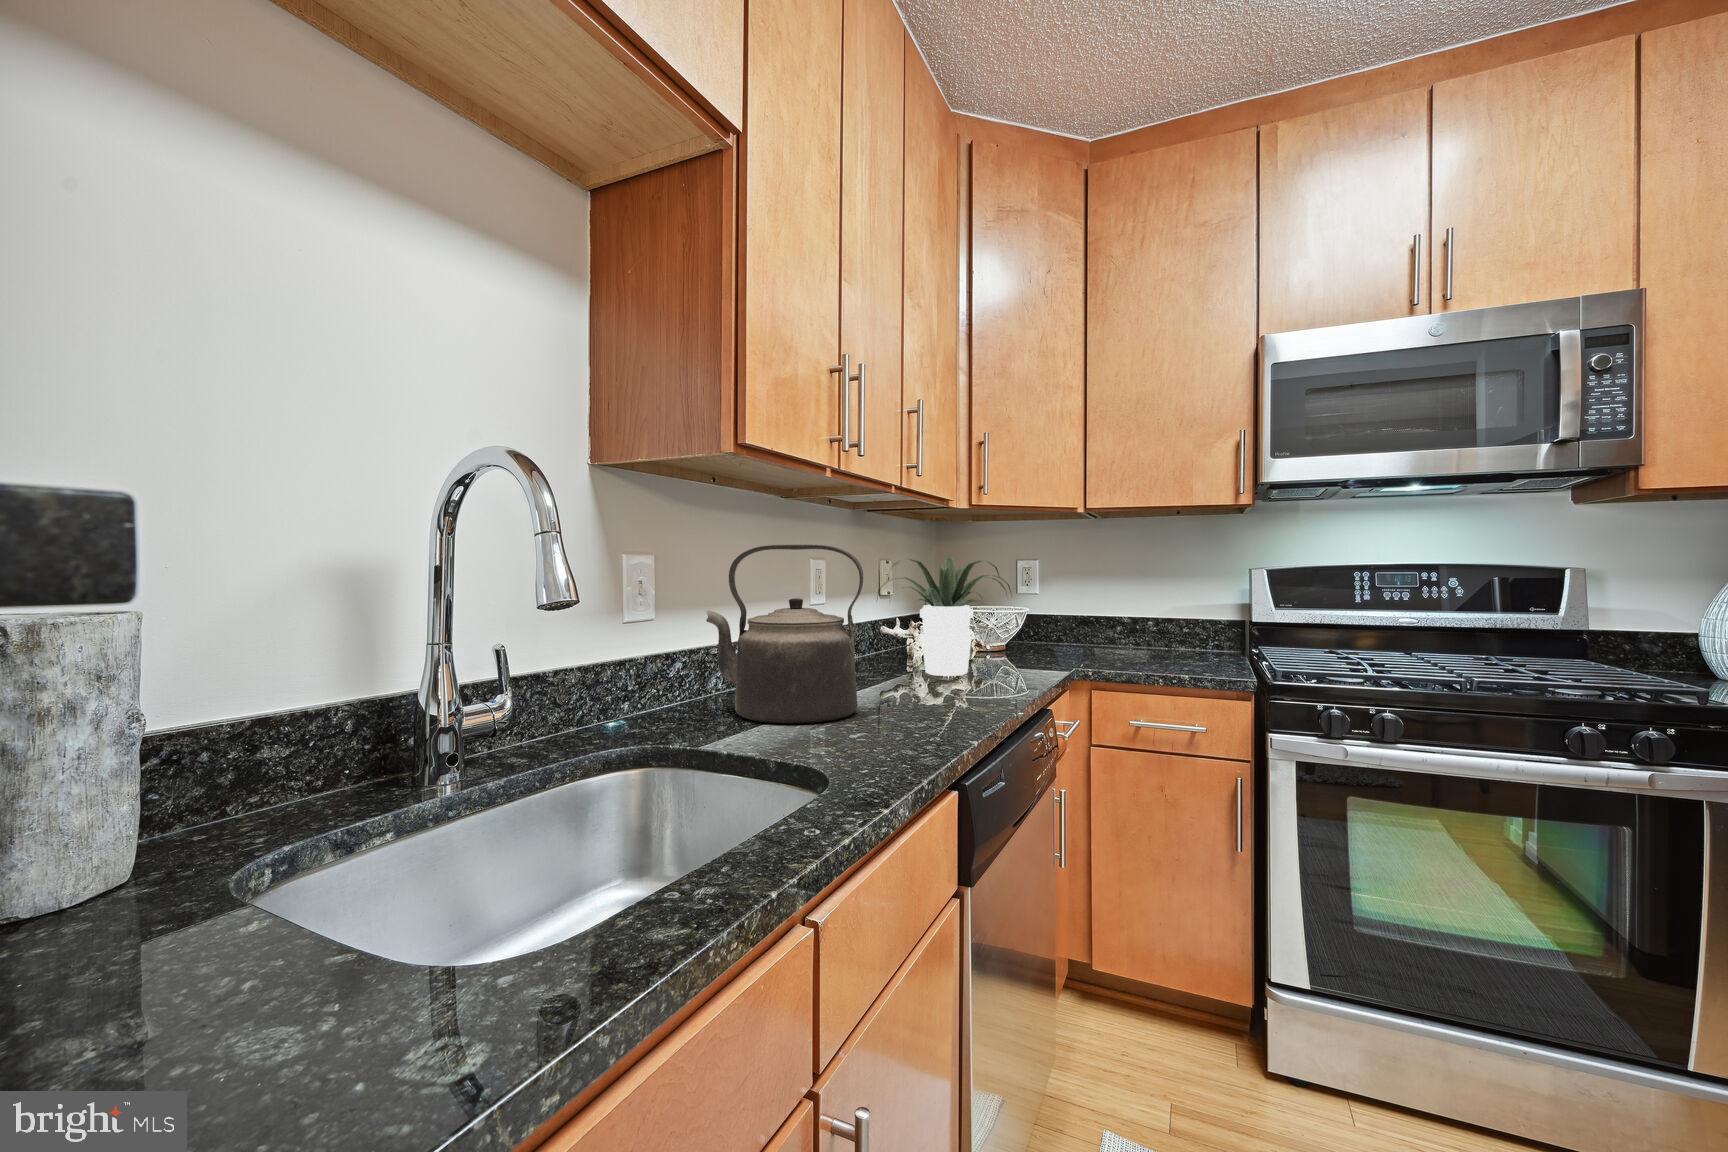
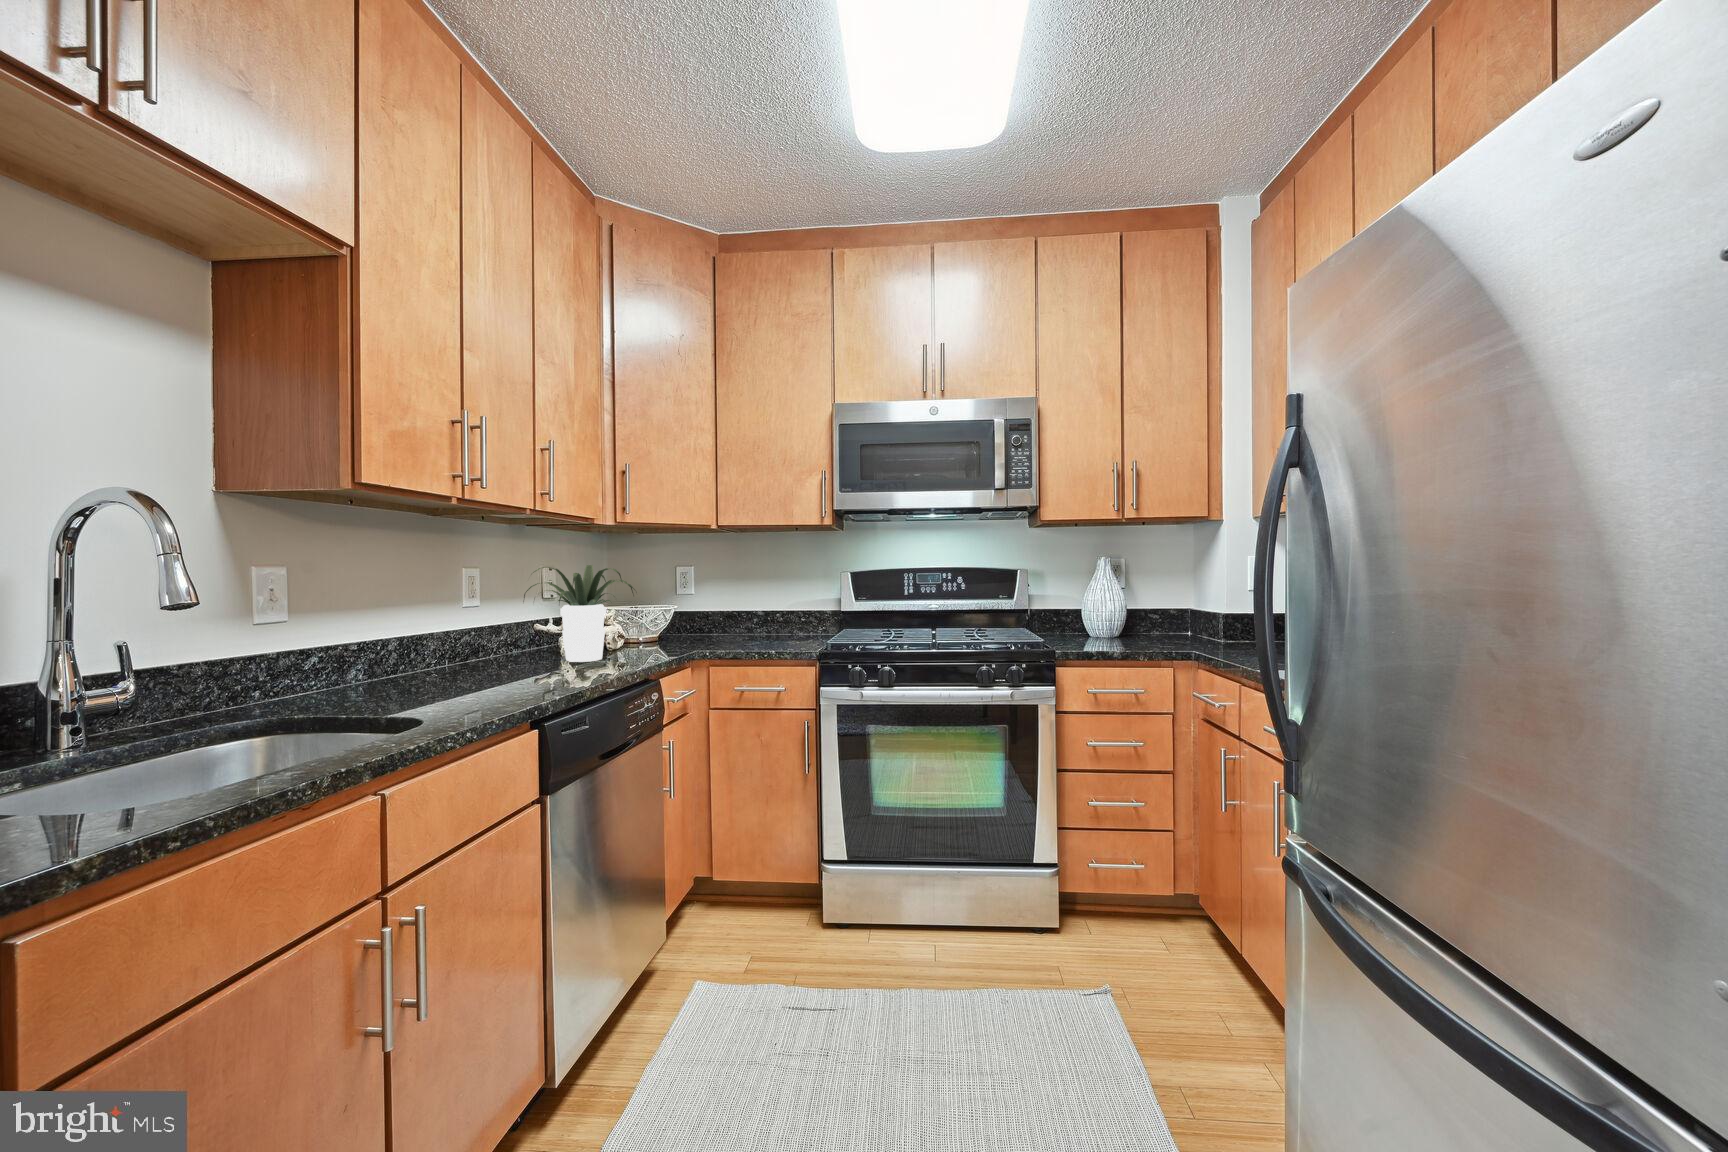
kettle: present [706,545,863,724] -> none [340,558,483,700]

